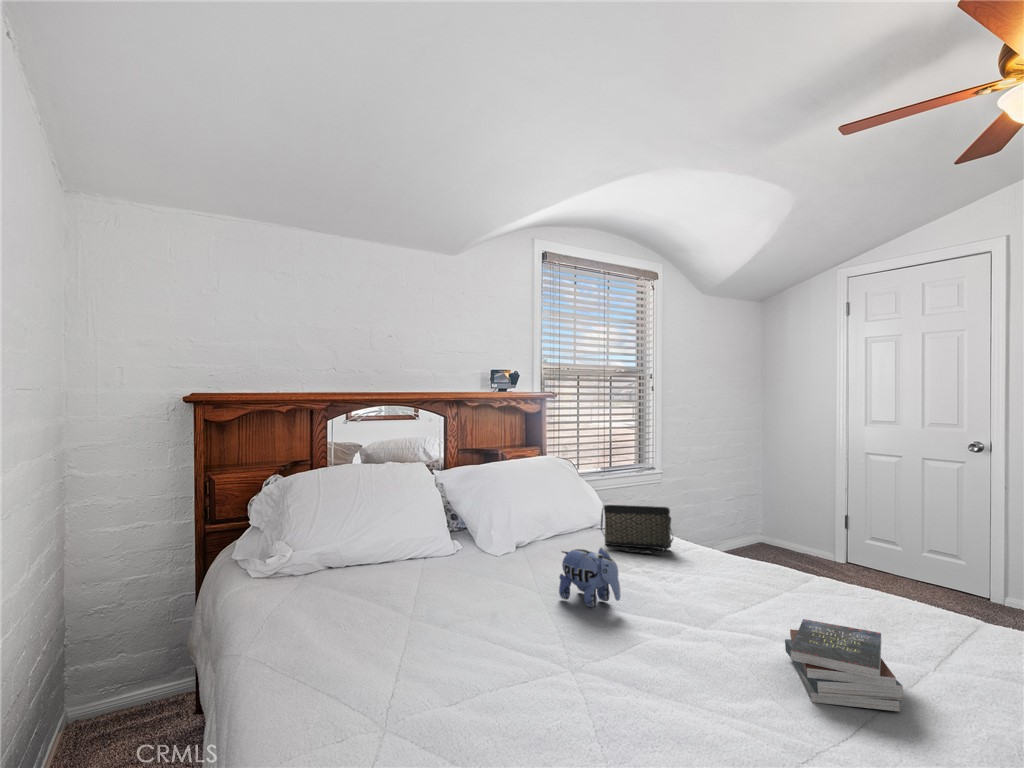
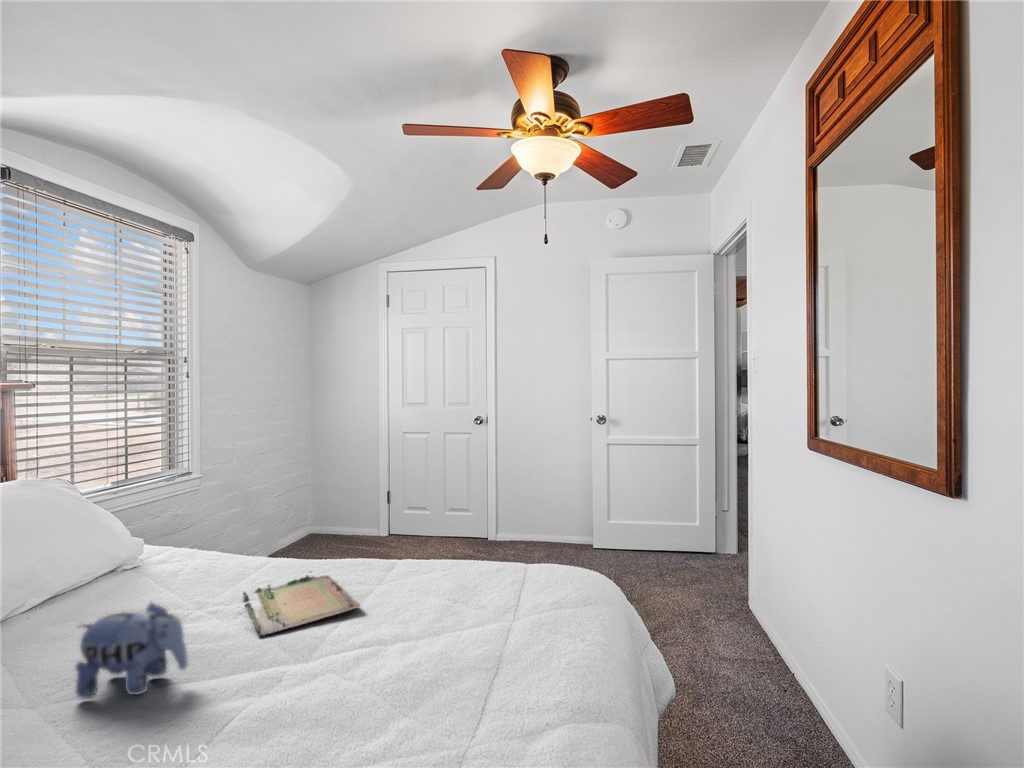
handbag: present [601,505,673,554] -> none [132,521,242,592]
tray: none [670,560,764,602] -> present [243,571,361,636]
book: present [785,619,903,711] -> none [400,606,510,704]

